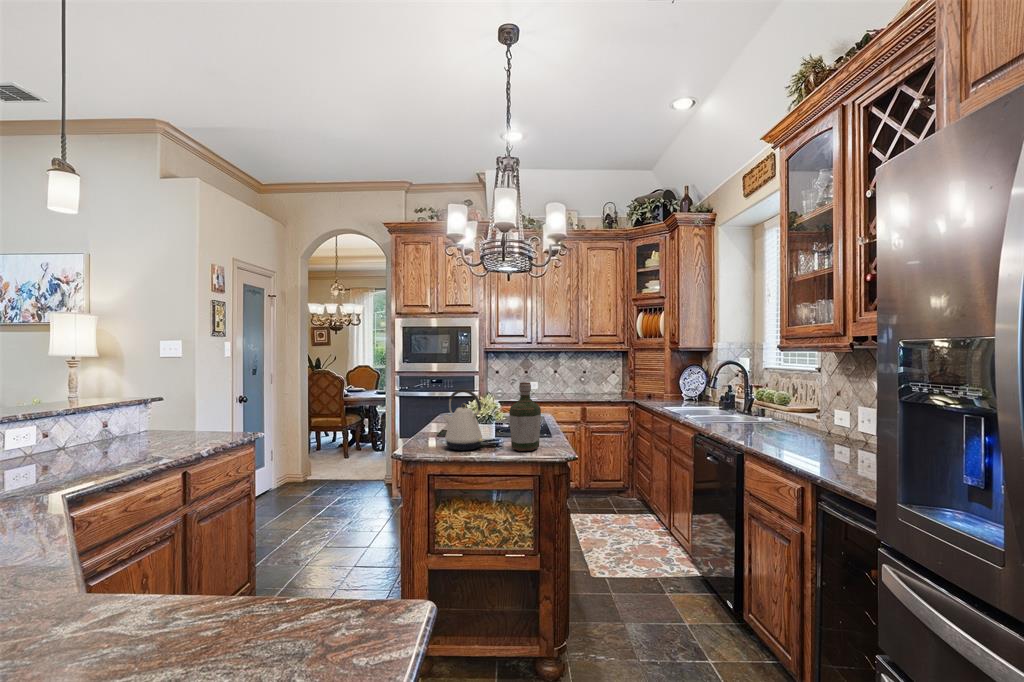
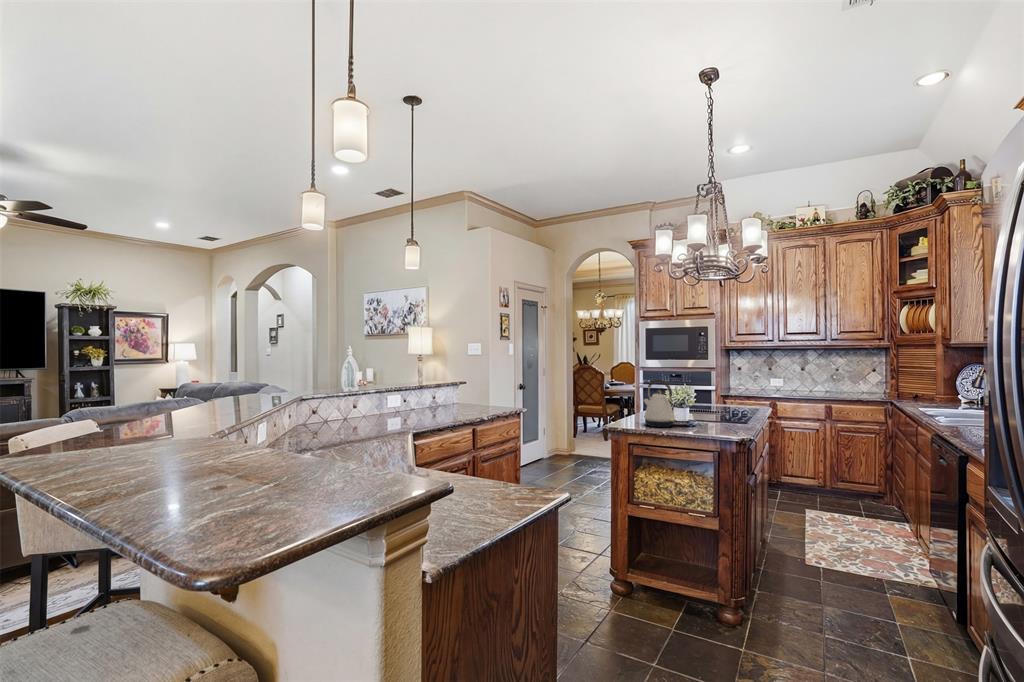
bottle: present [509,382,541,451] -> none [696,375,725,432]

